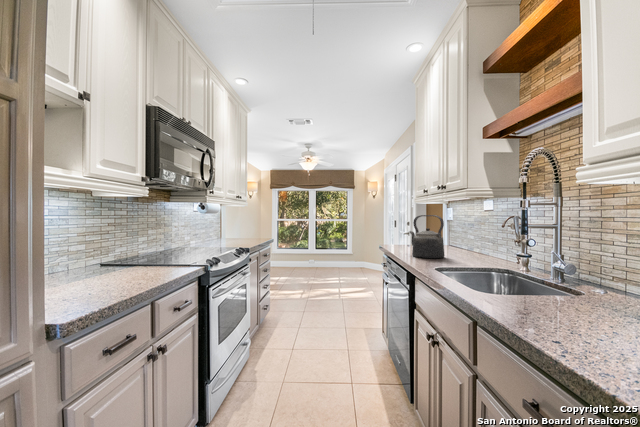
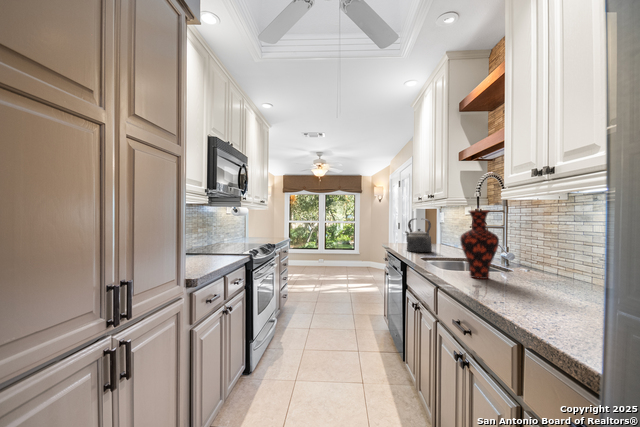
vase: none [510,201,579,312] -> present [460,210,499,279]

